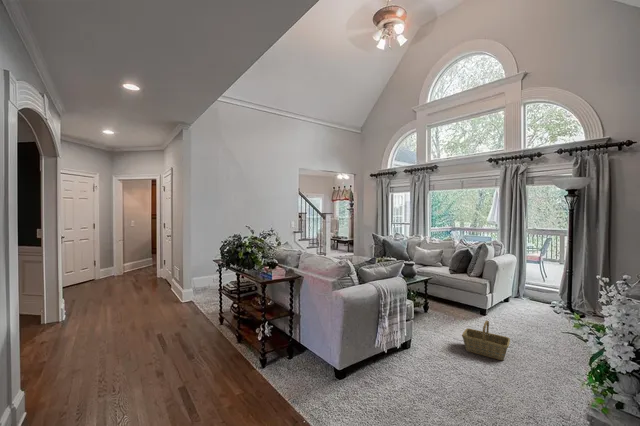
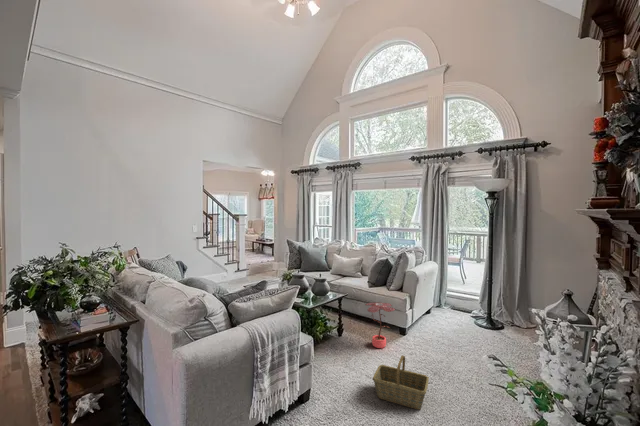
potted plant: none [449,284,477,322] -> present [365,302,395,348]

